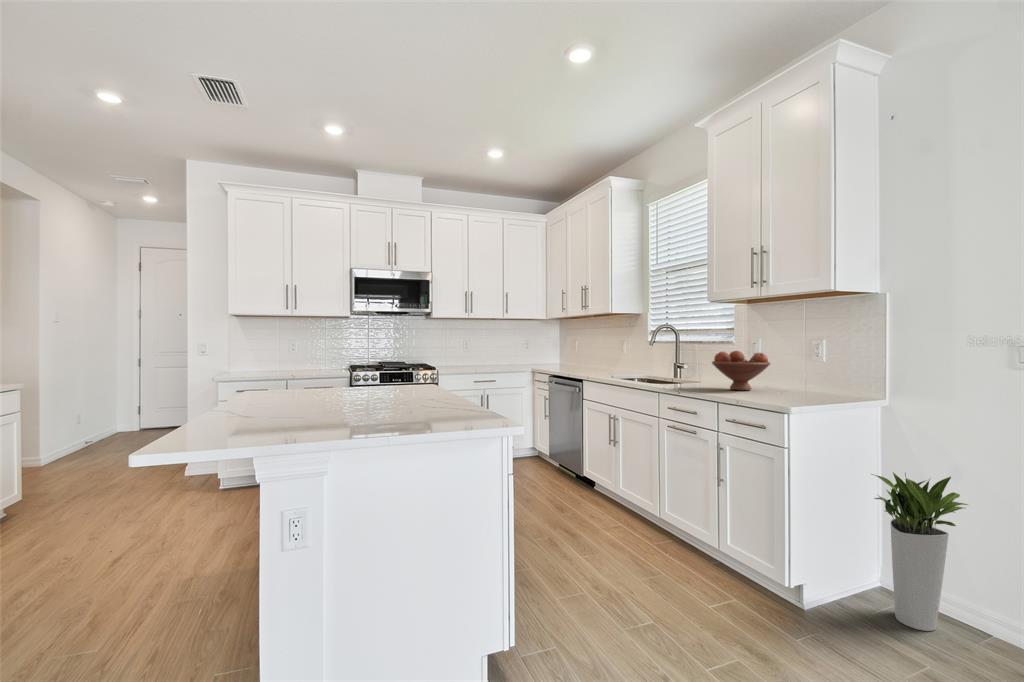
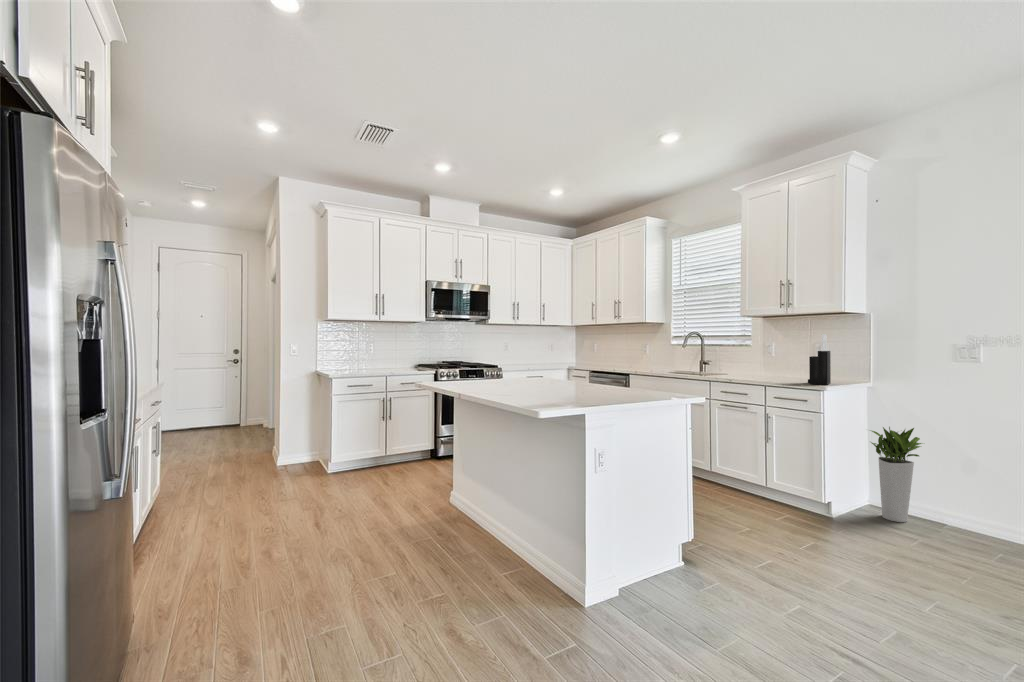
knife block: none [772,325,812,403] -> present [808,334,831,385]
fruit bowl: present [712,351,770,391] -> none [749,352,791,379]

